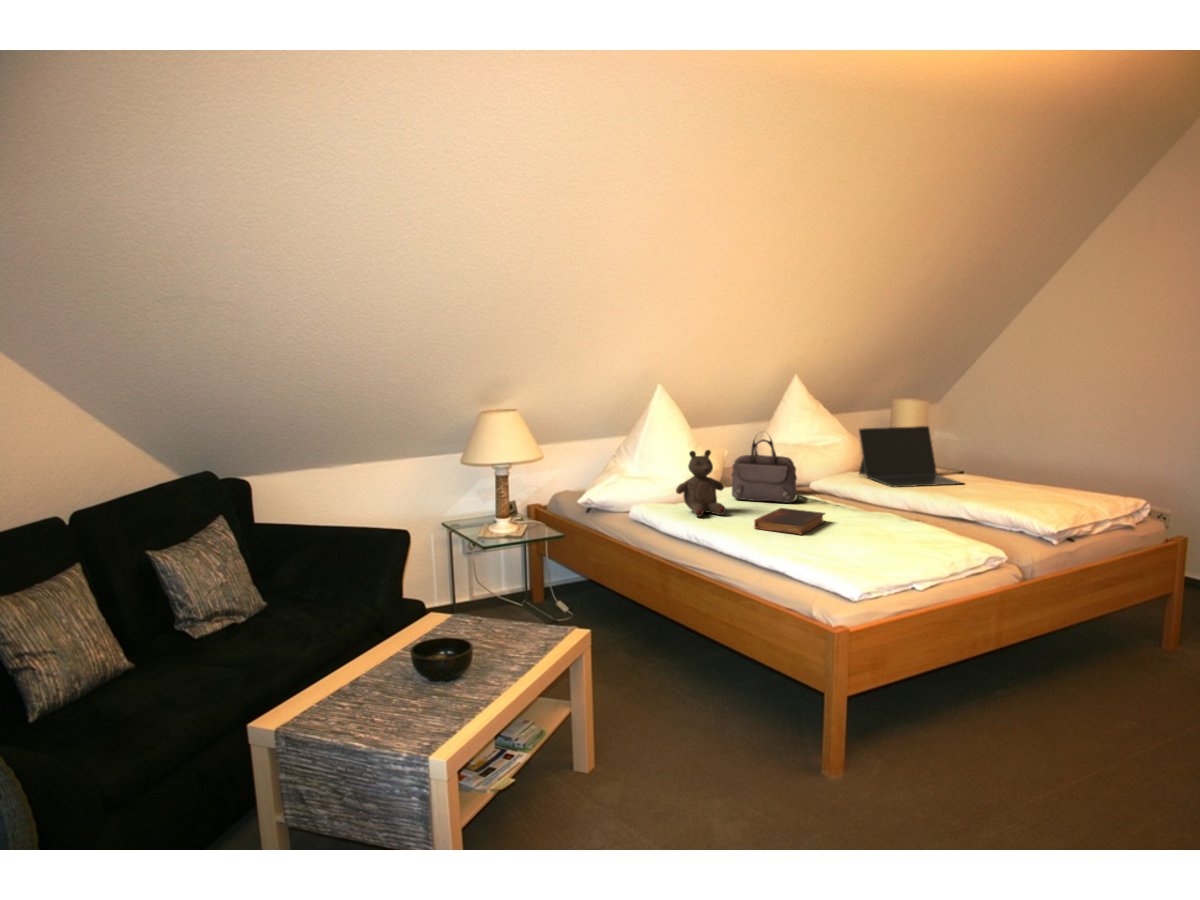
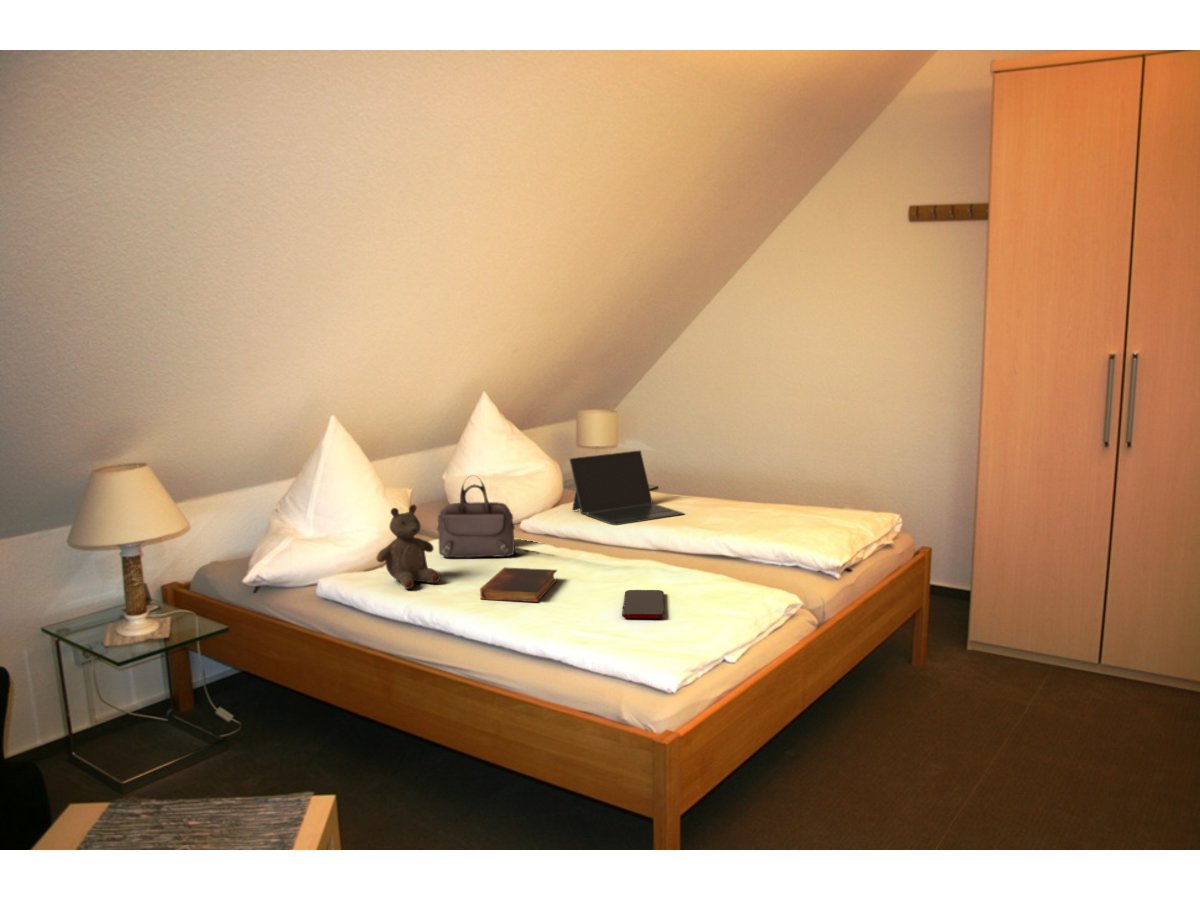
smartphone: none [872,533,919,555] -> present [622,590,664,618]

